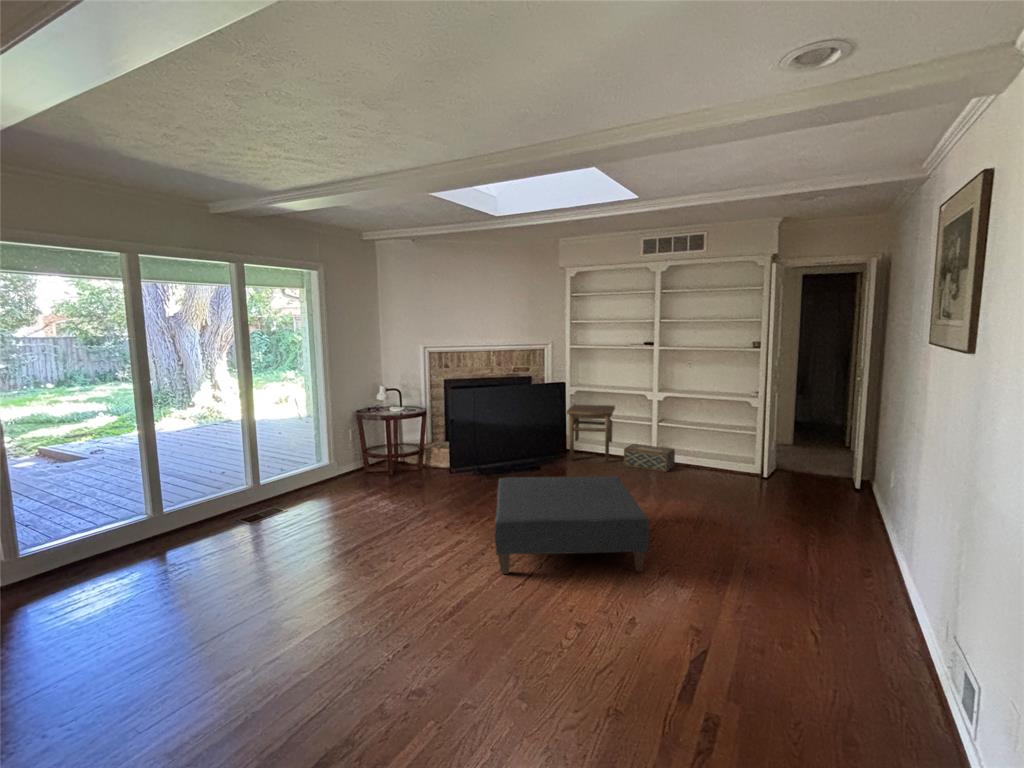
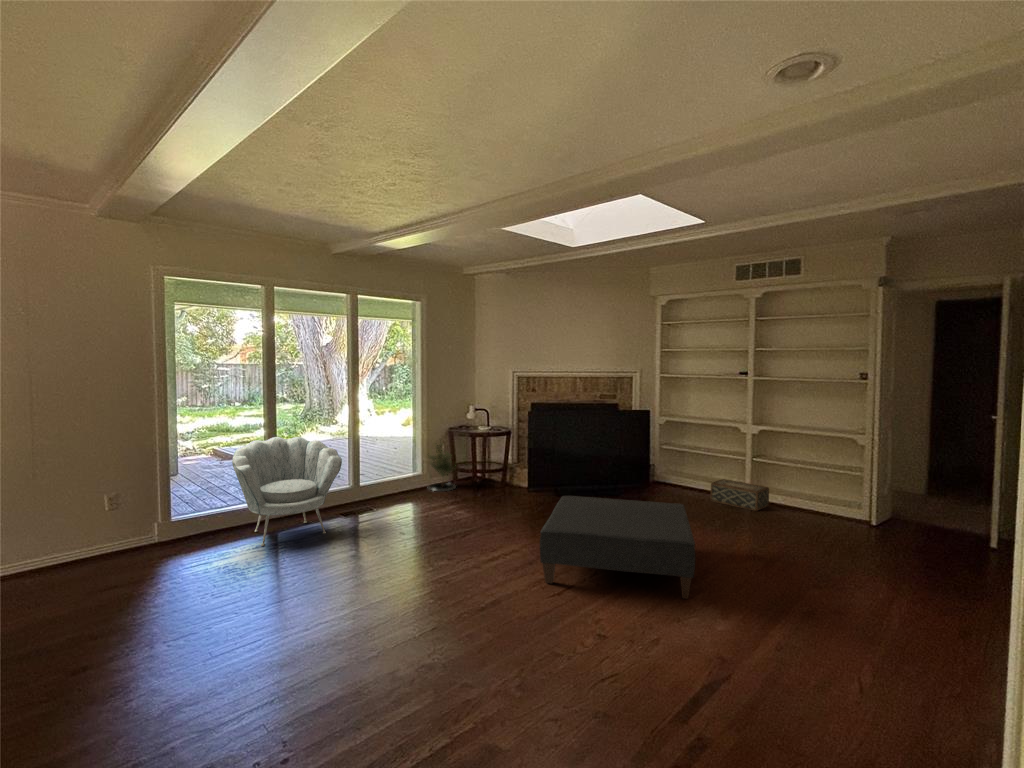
side table: present [566,404,615,462] -> none [651,434,707,497]
potted tree: none [336,423,372,480] -> present [428,445,456,491]
armchair: none [102,437,247,573] -> present [232,437,342,546]

